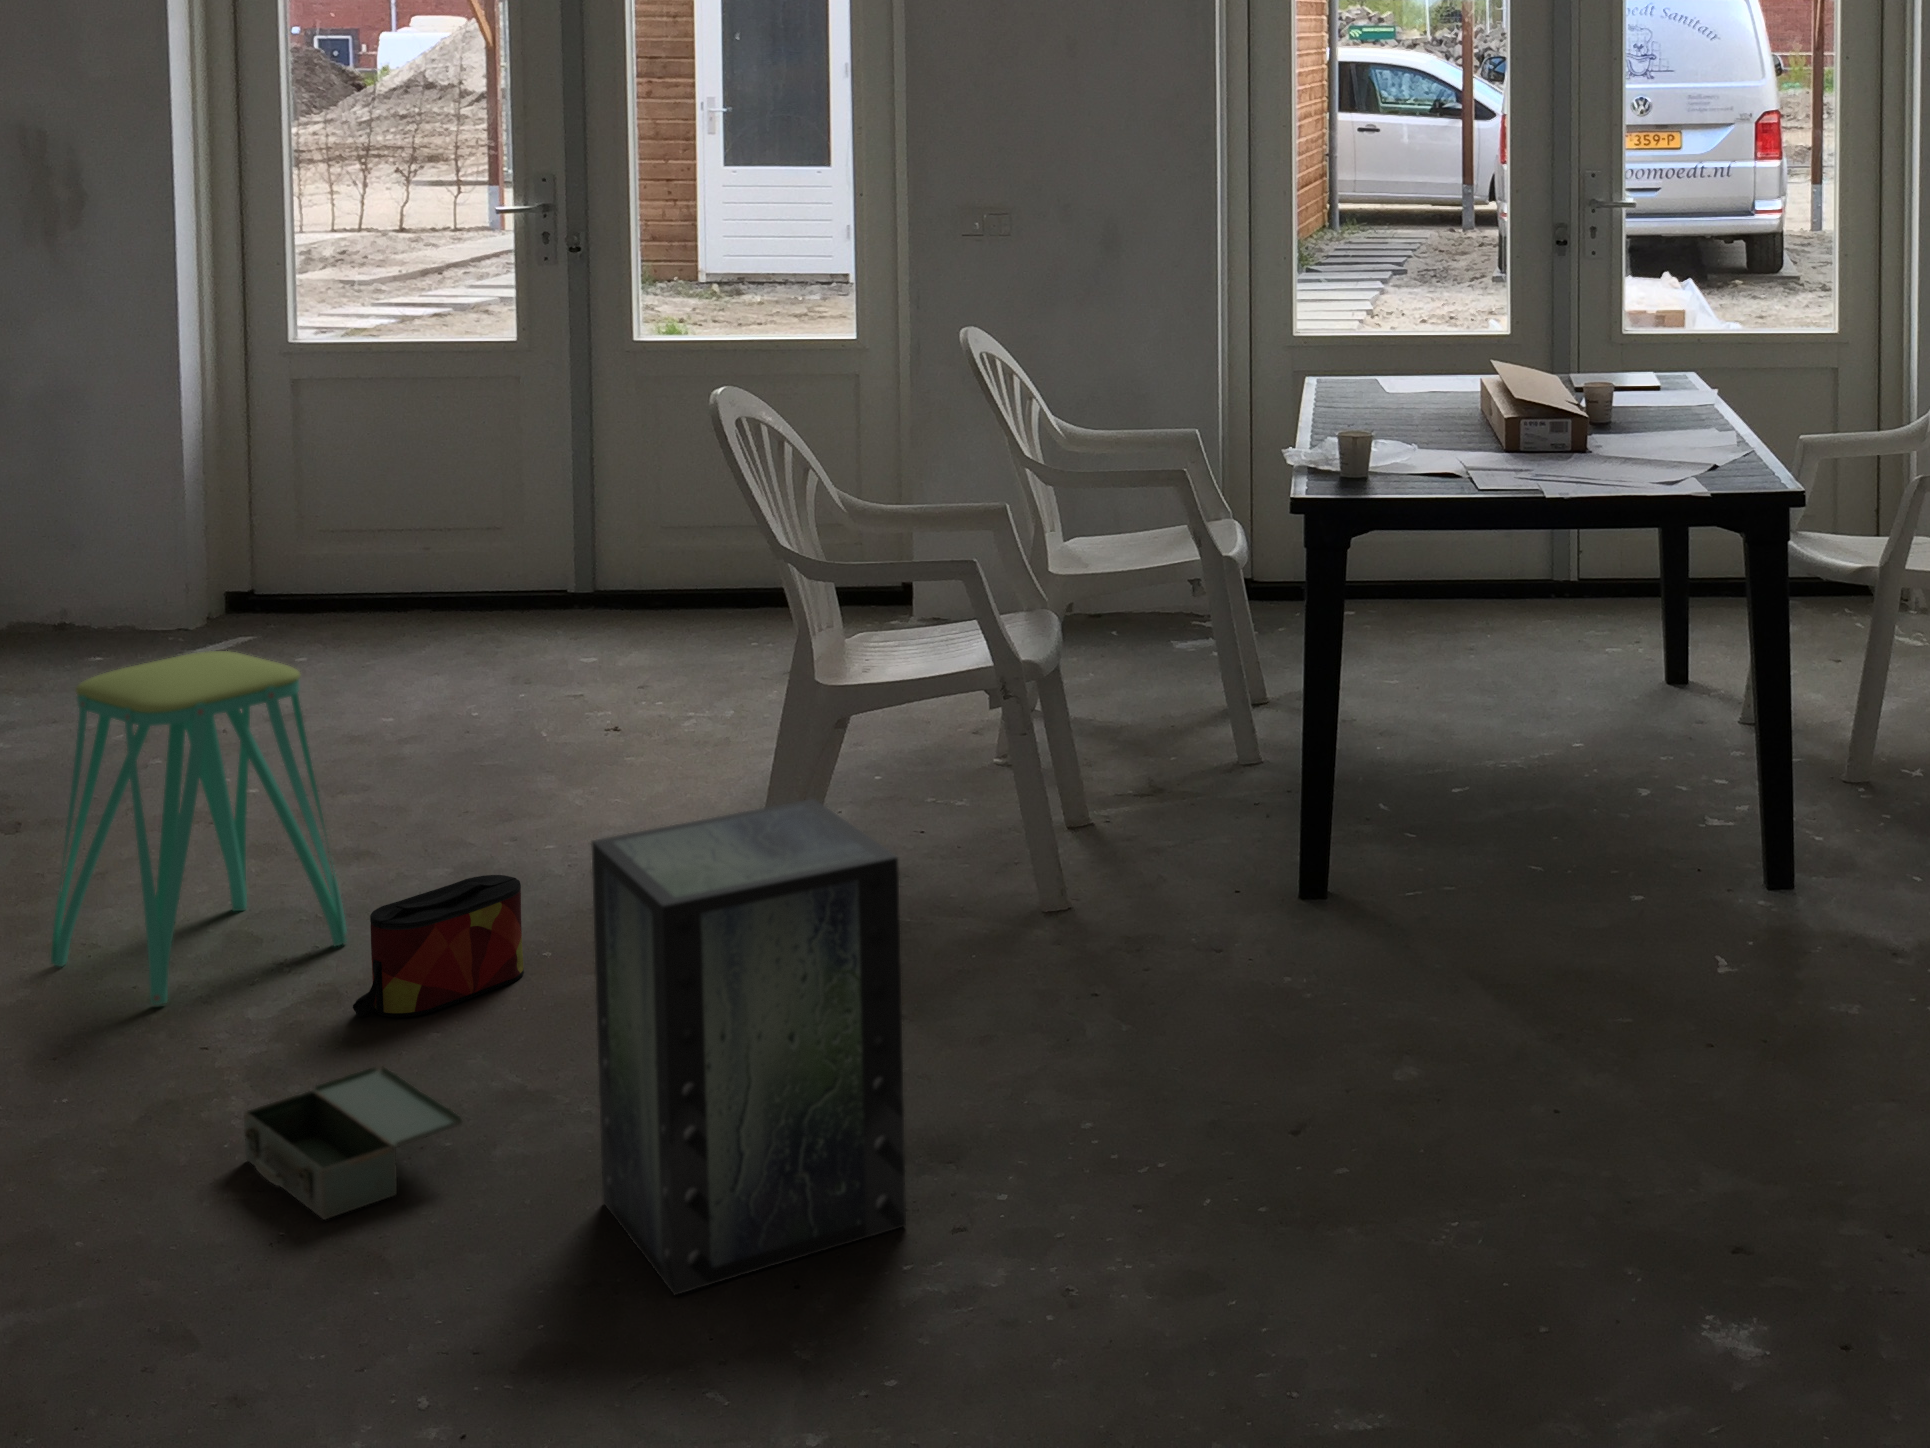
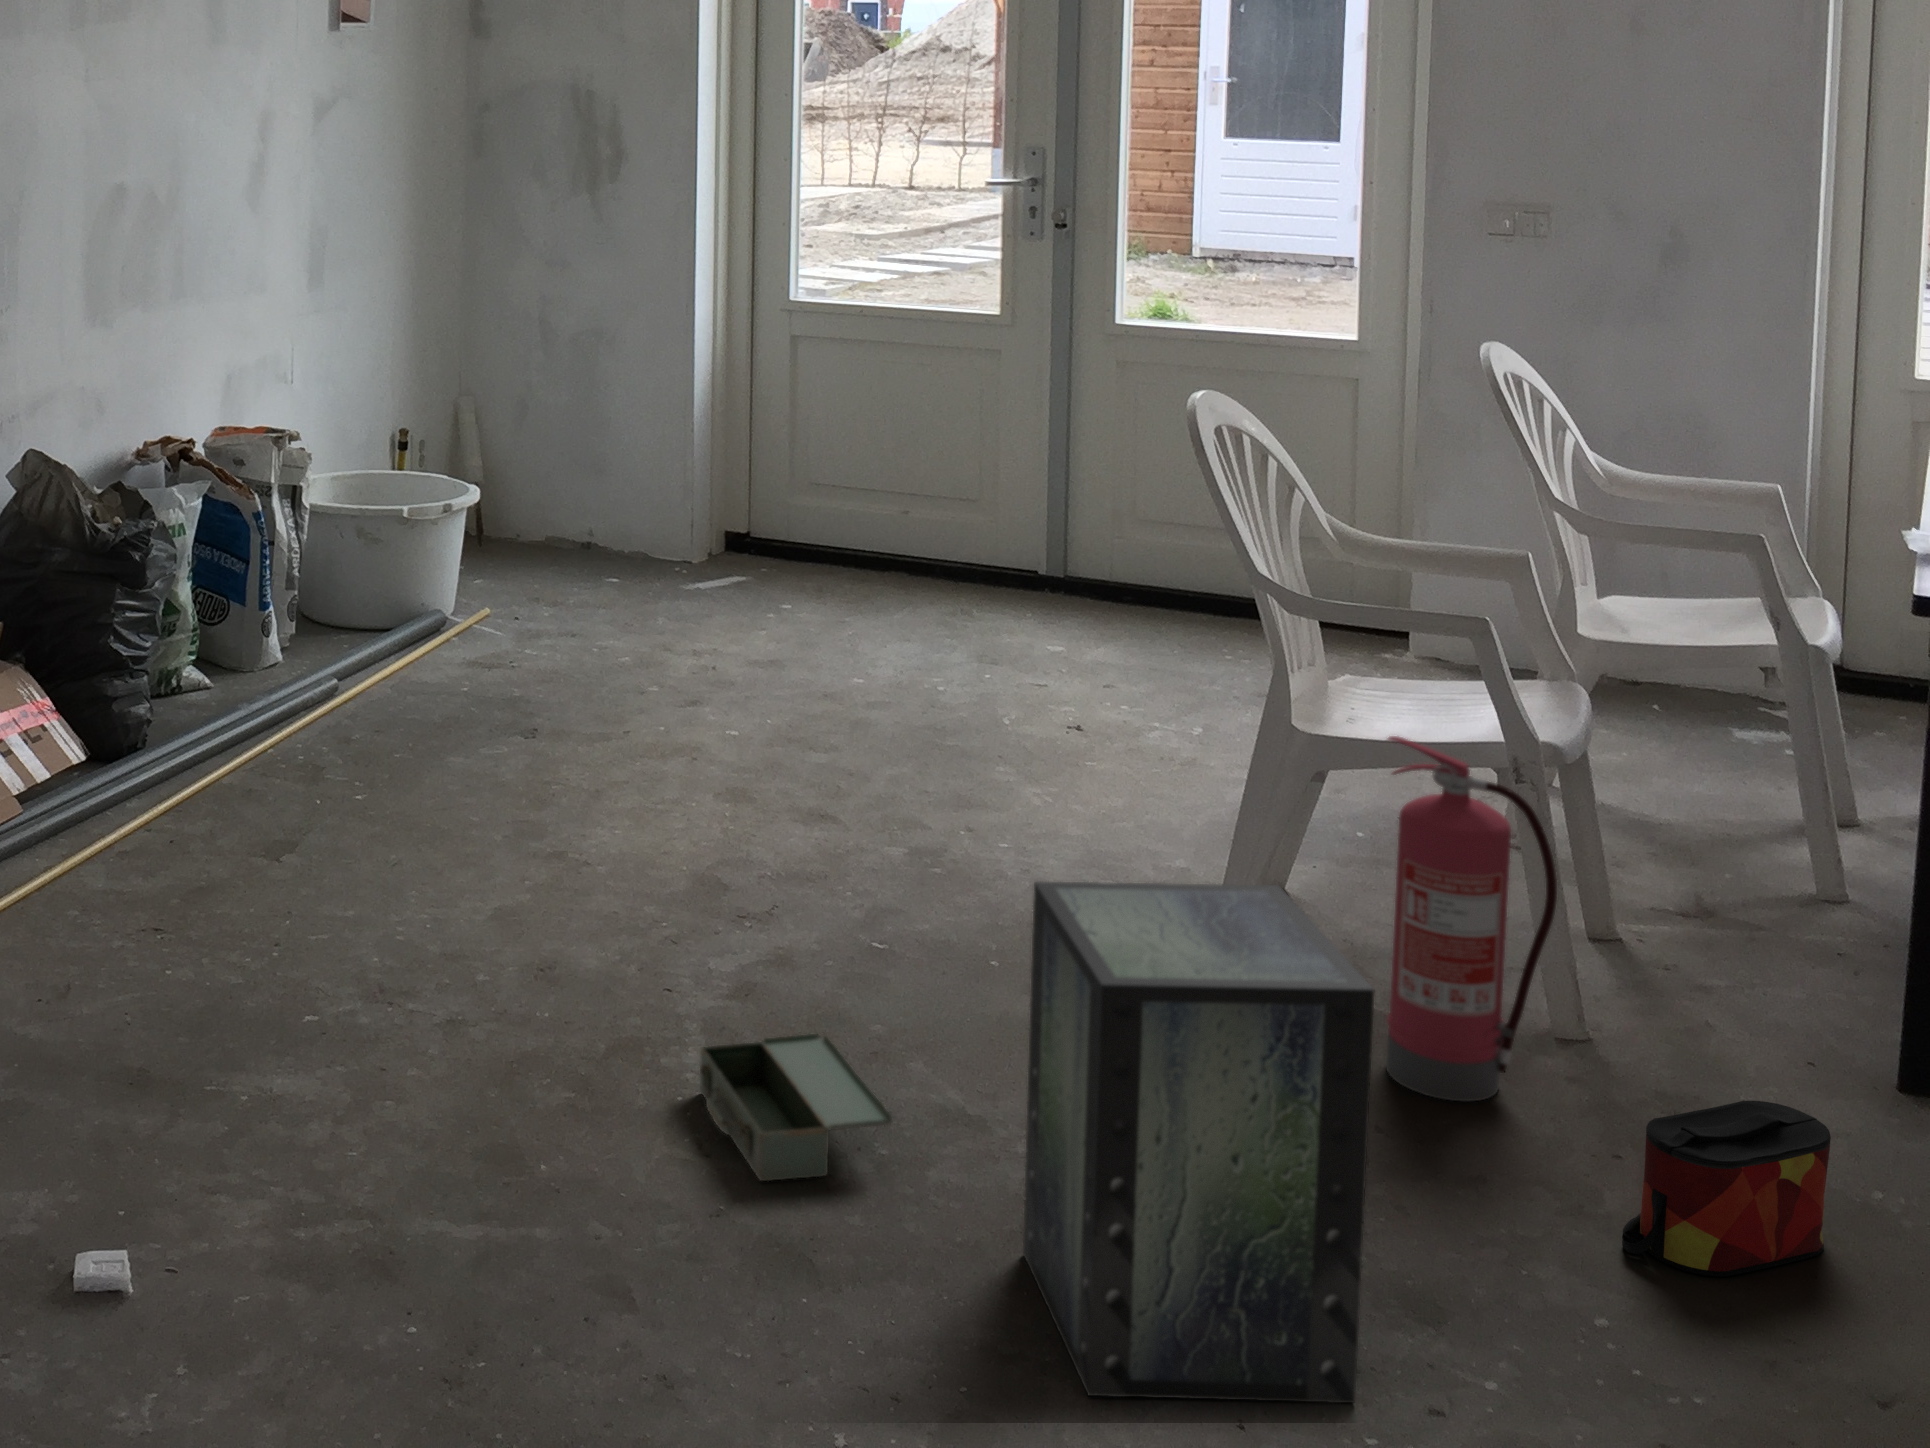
stool: present [51,651,347,1005] -> none [568,586,810,906]
fire extinguisher: none [899,667,1043,979] -> present [1386,736,1557,1101]
bag: present [353,875,524,1017] -> present [1622,1101,1831,1276]

